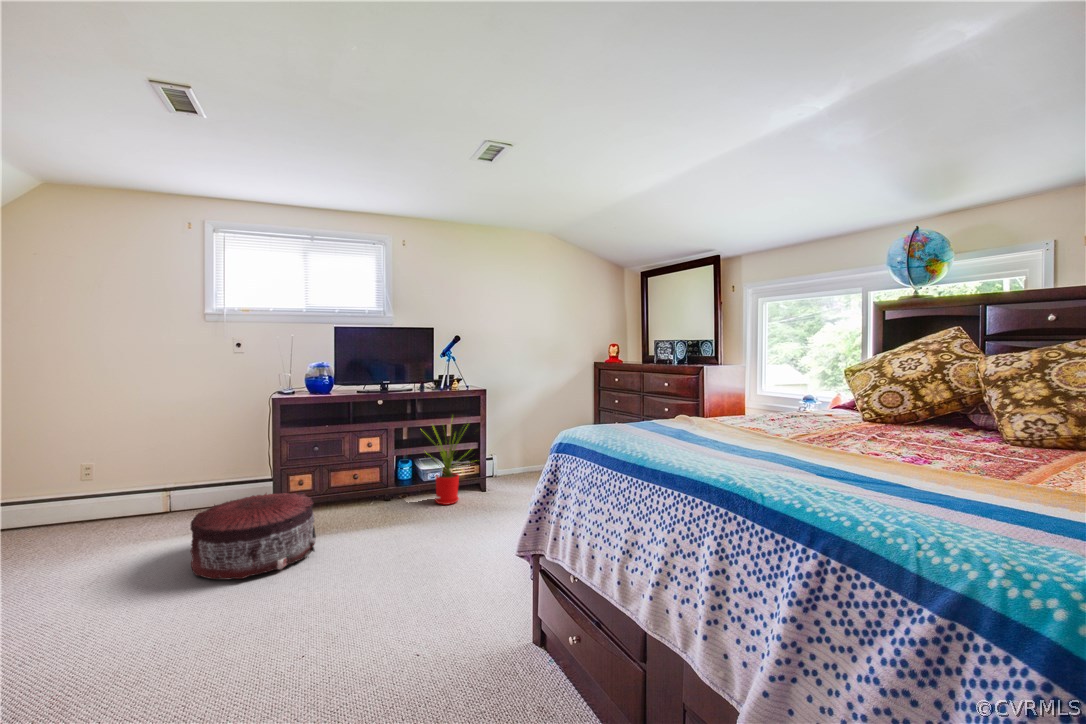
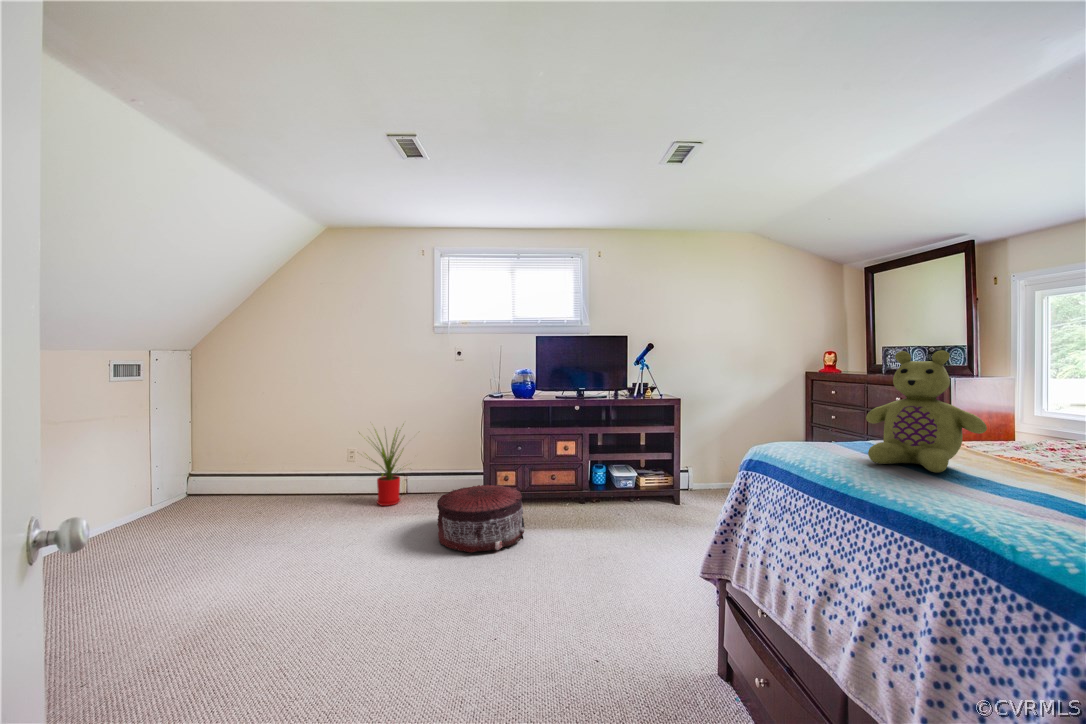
stuffed bear: none [650,347,727,442] -> present [866,350,987,472]
house plant: present [425,424,470,505] -> present [371,424,404,506]

